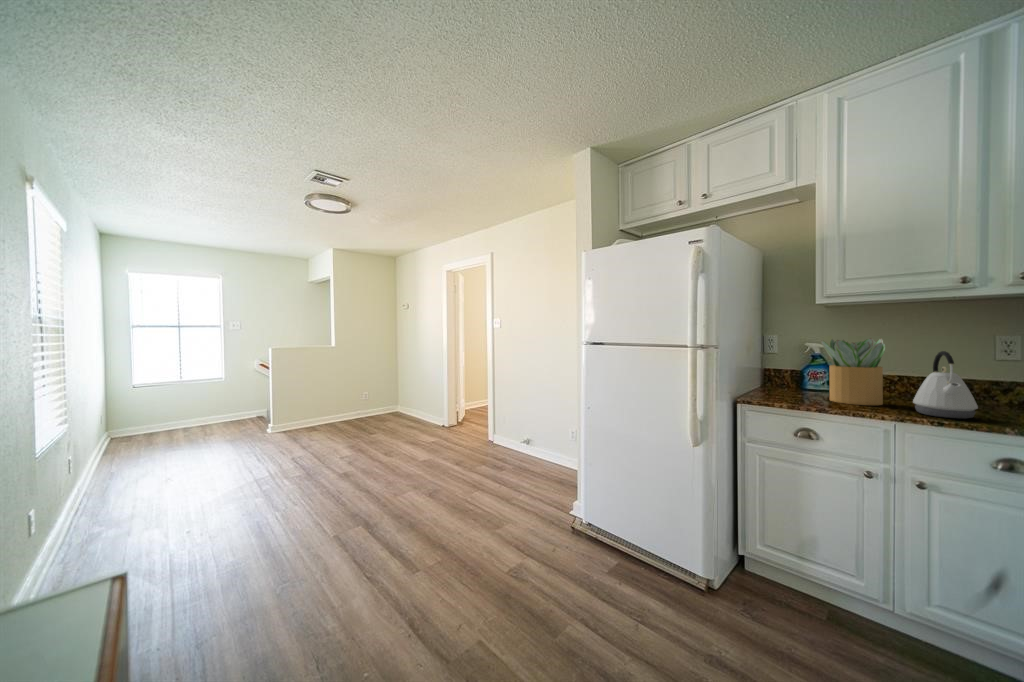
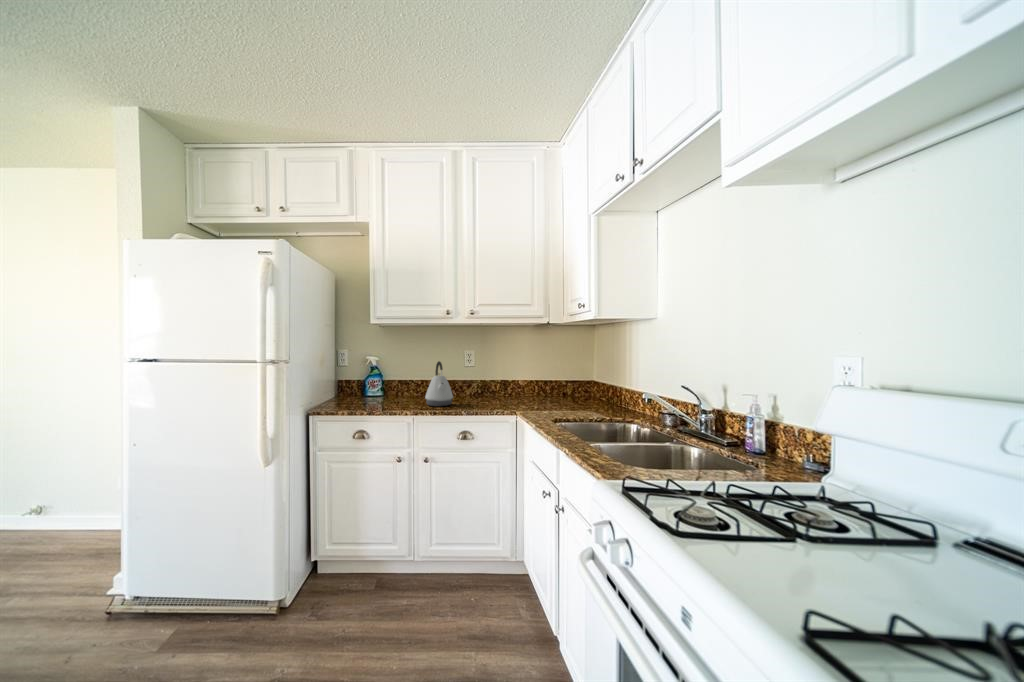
potted plant: present [821,338,885,405] -> none [375,352,413,404]

